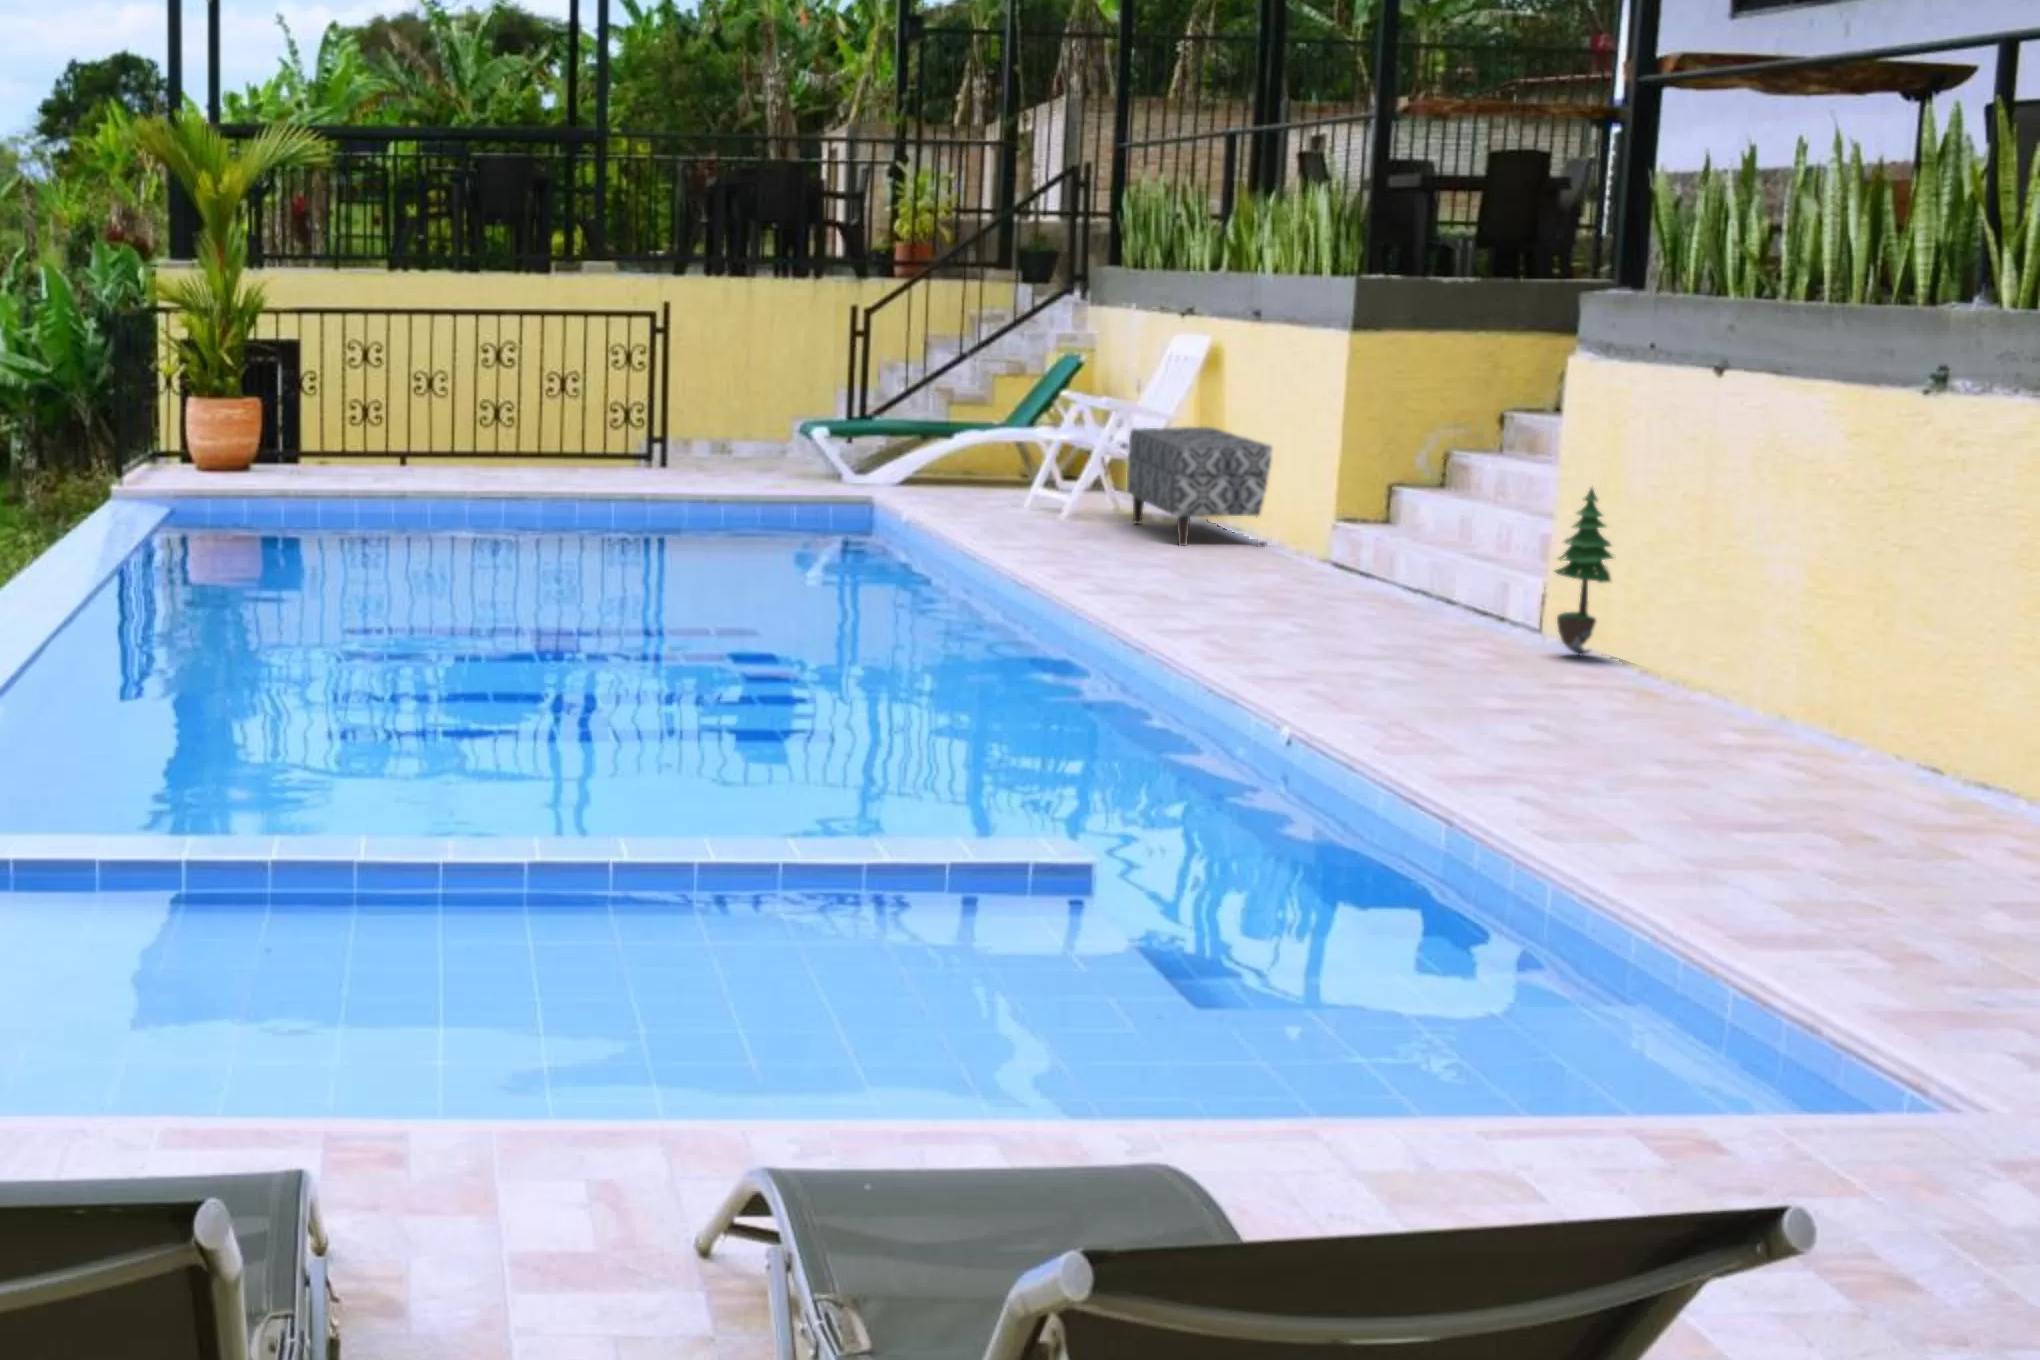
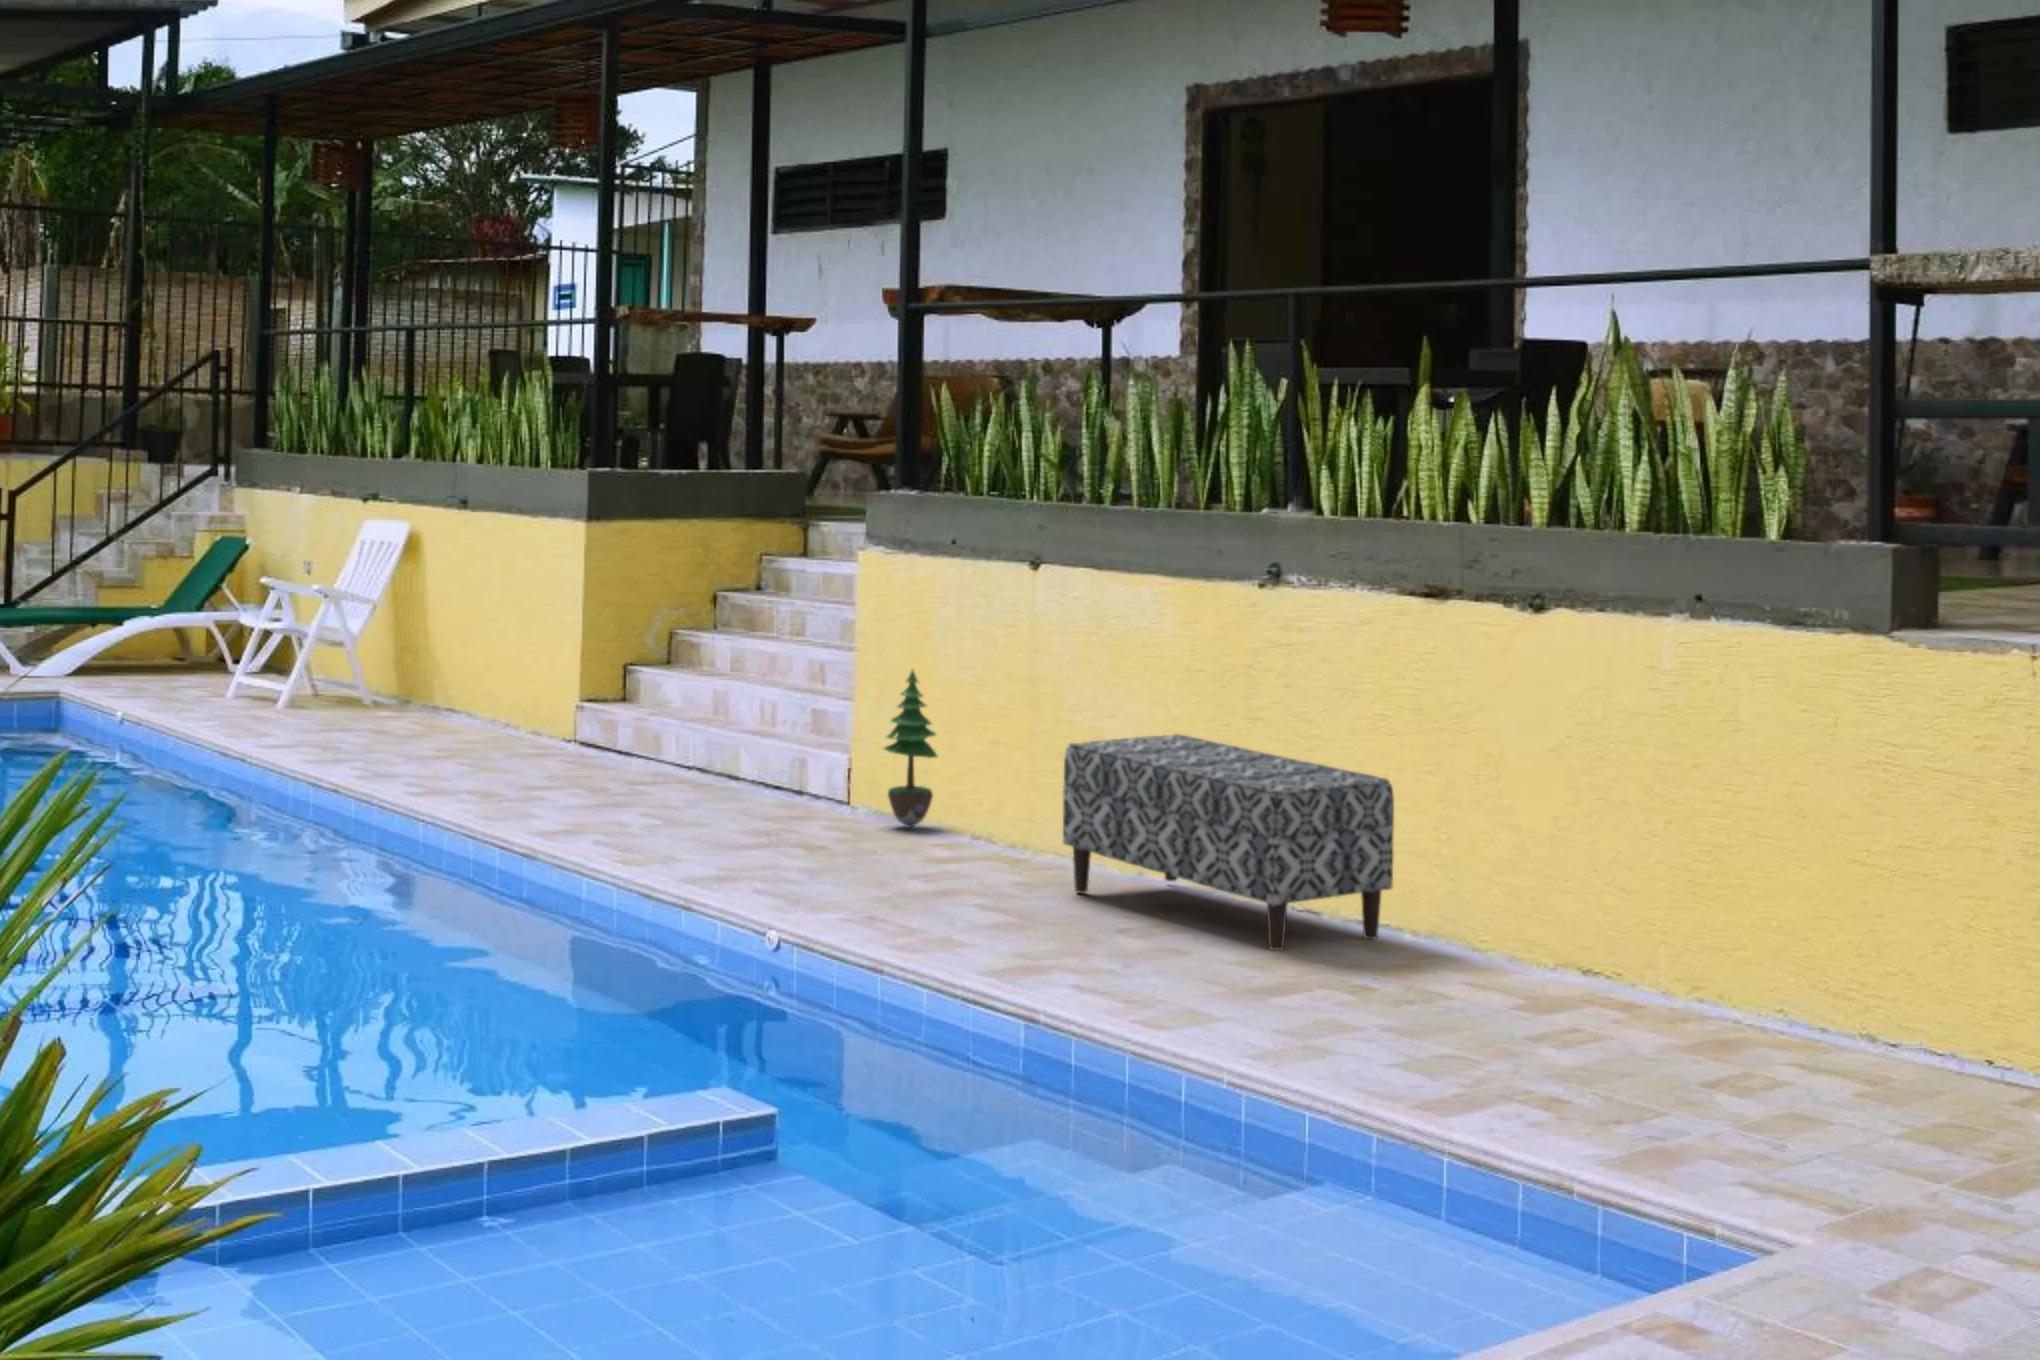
bench: present [1127,427,1272,547] -> present [1063,734,1394,950]

